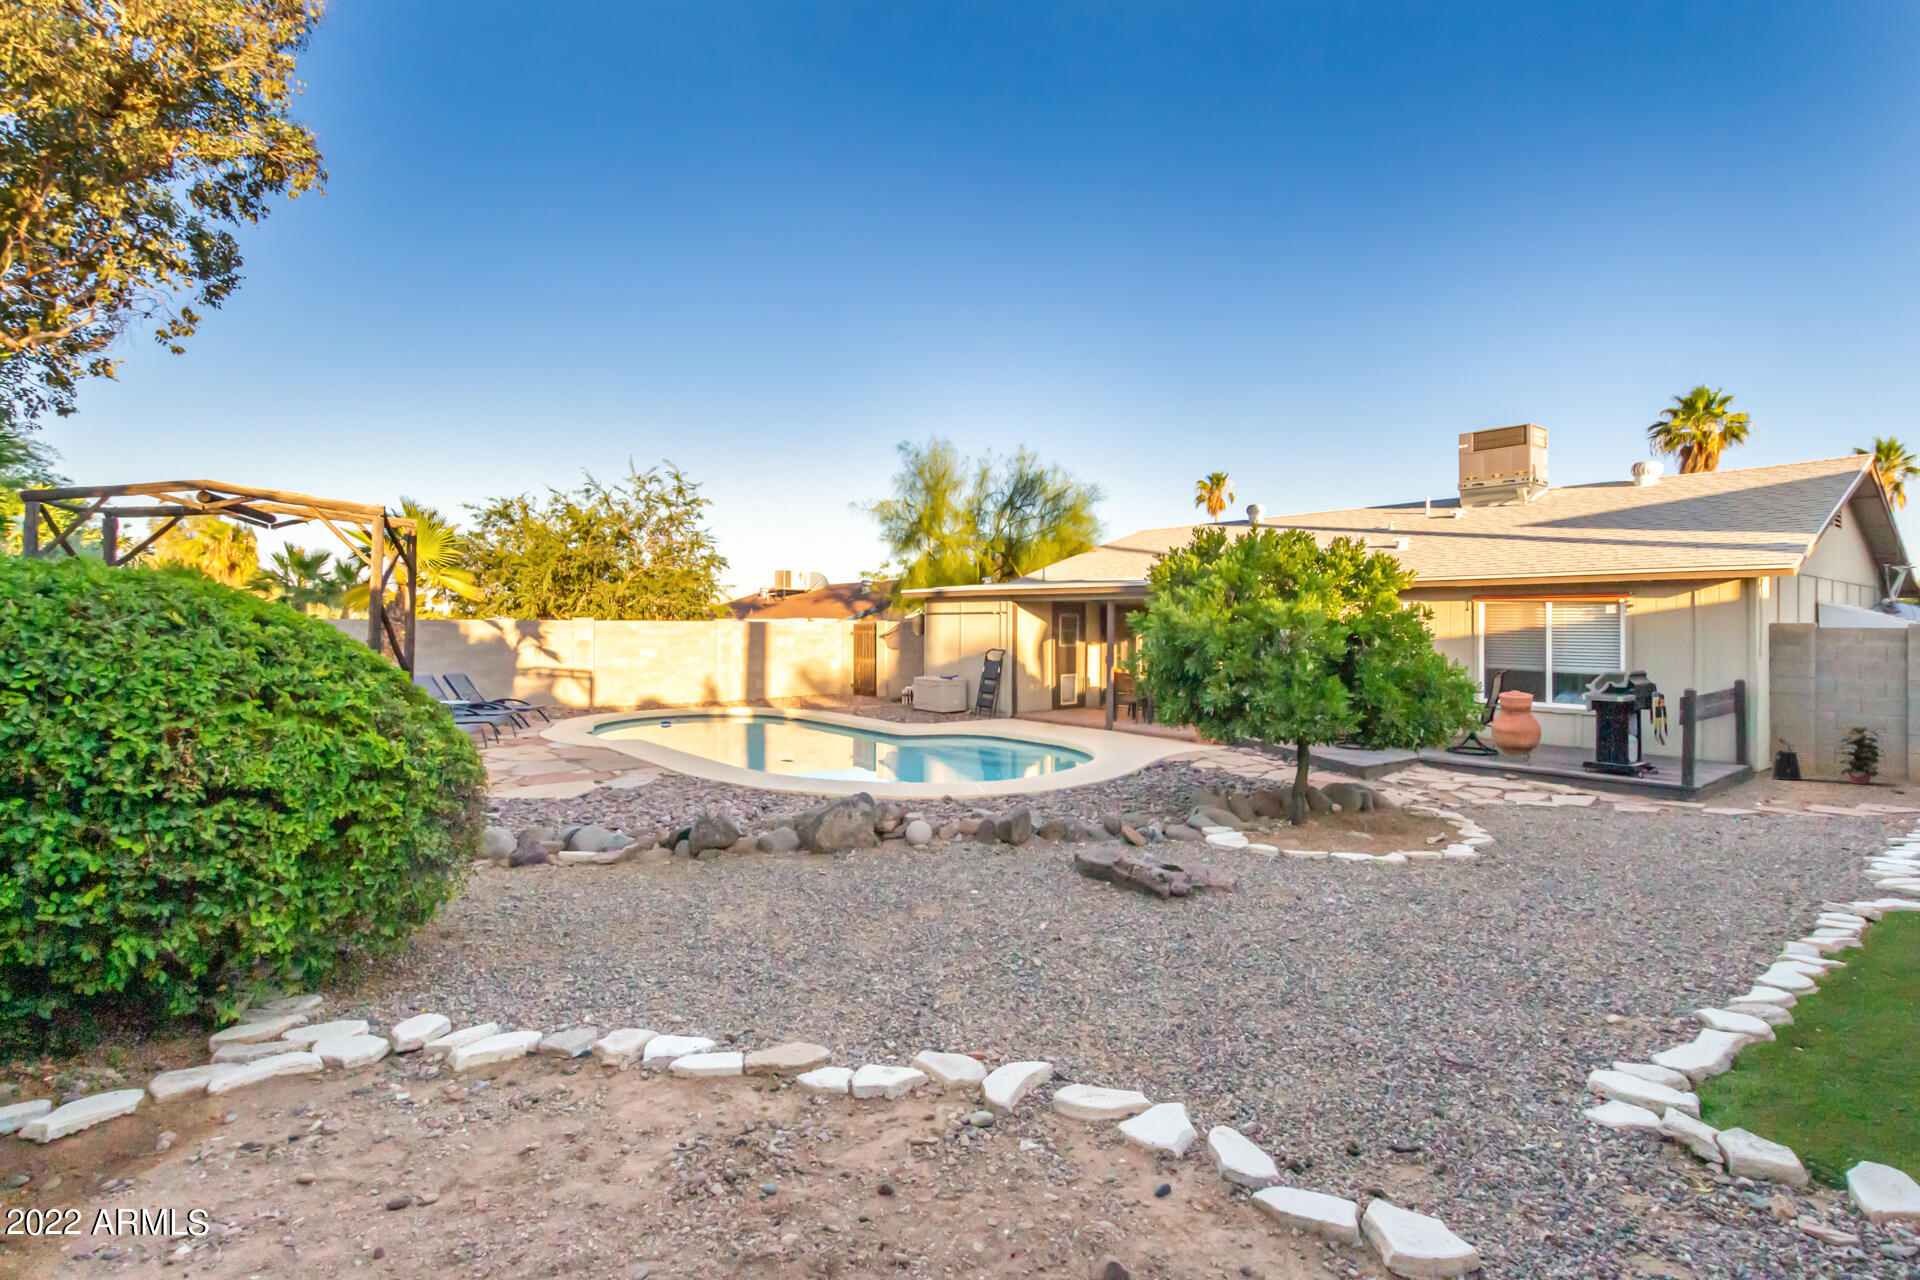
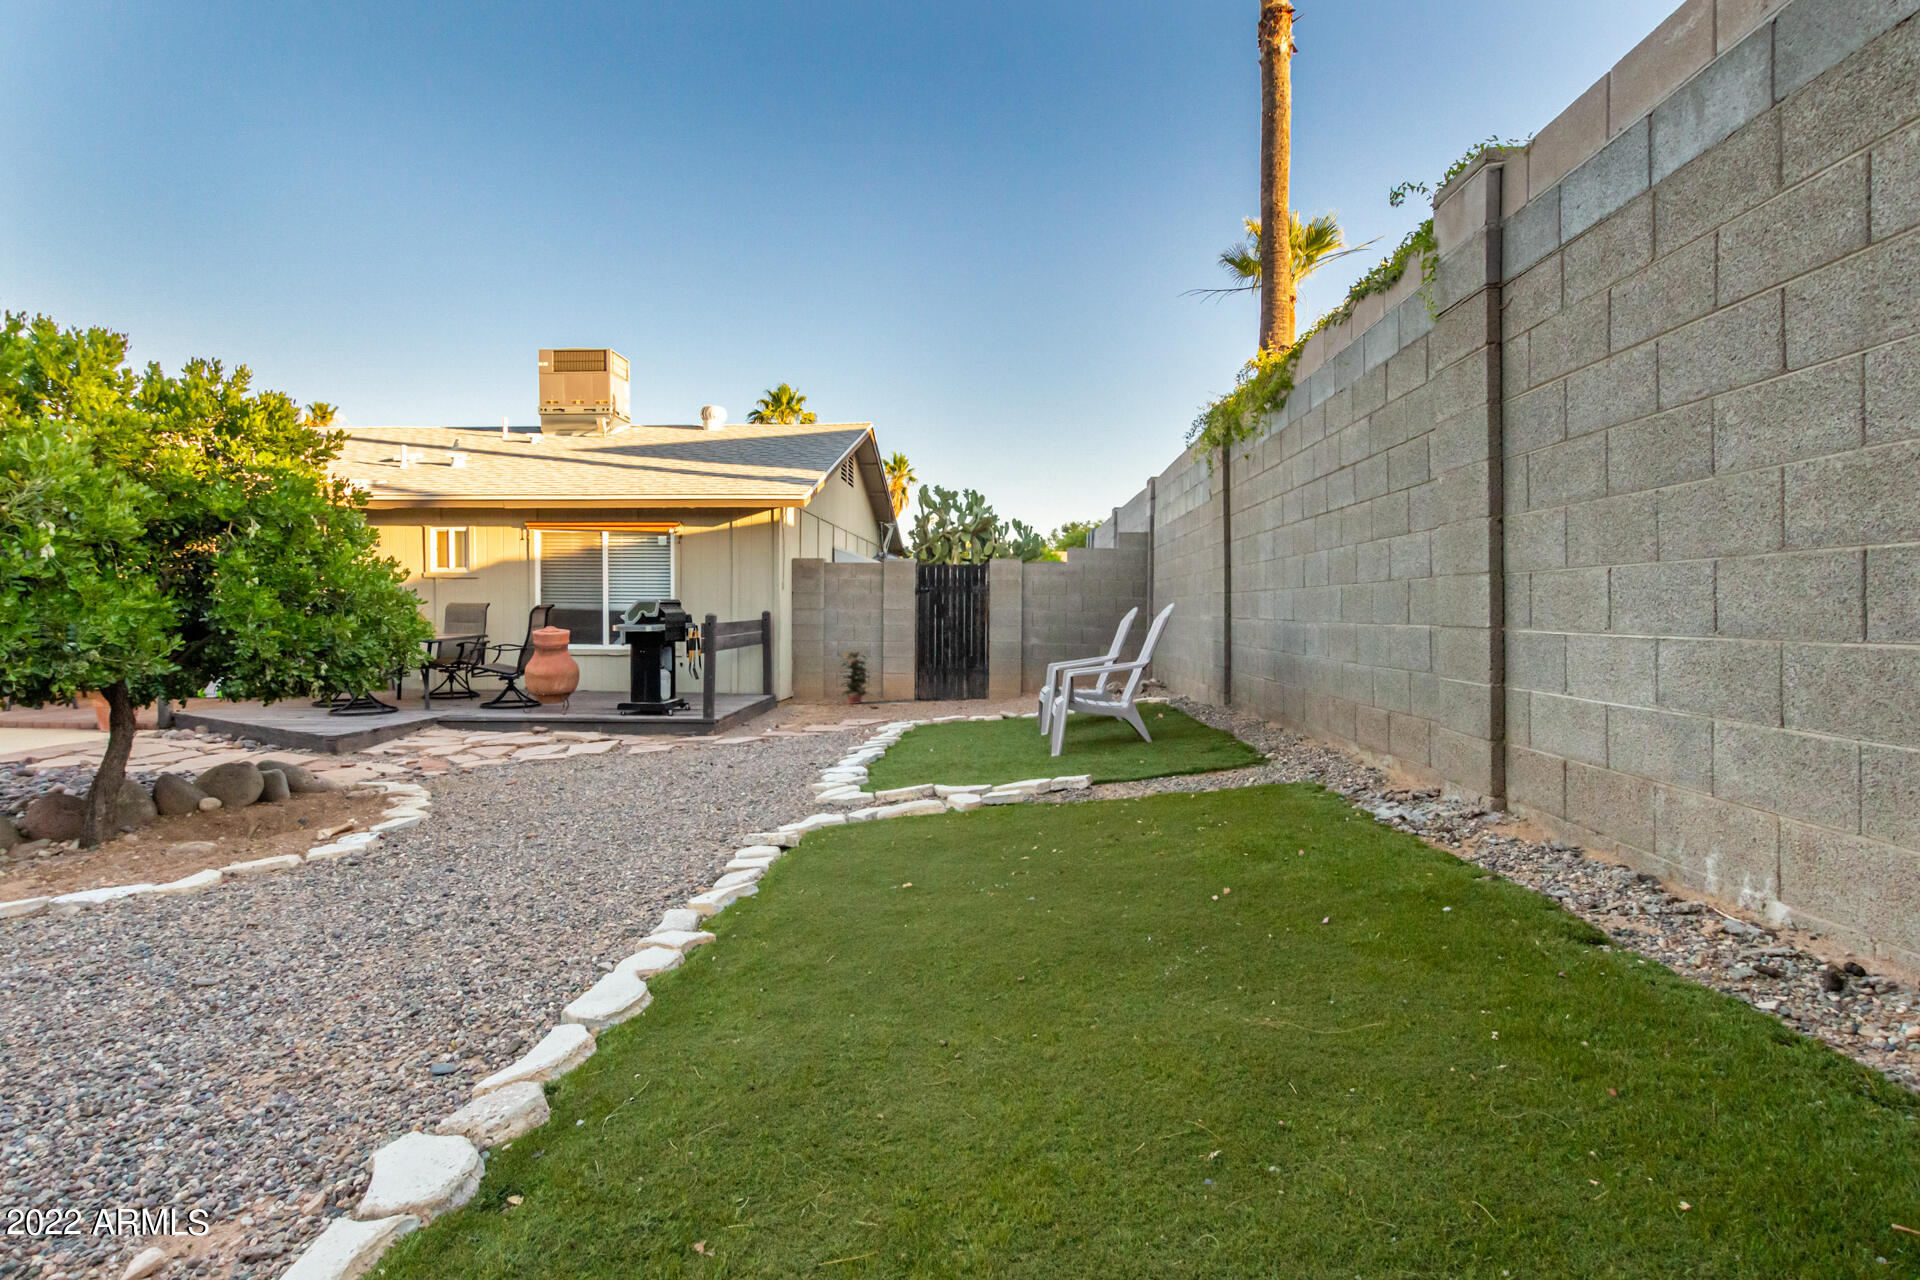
watering can: present [1772,738,1802,780] -> none [794,666,817,706]

